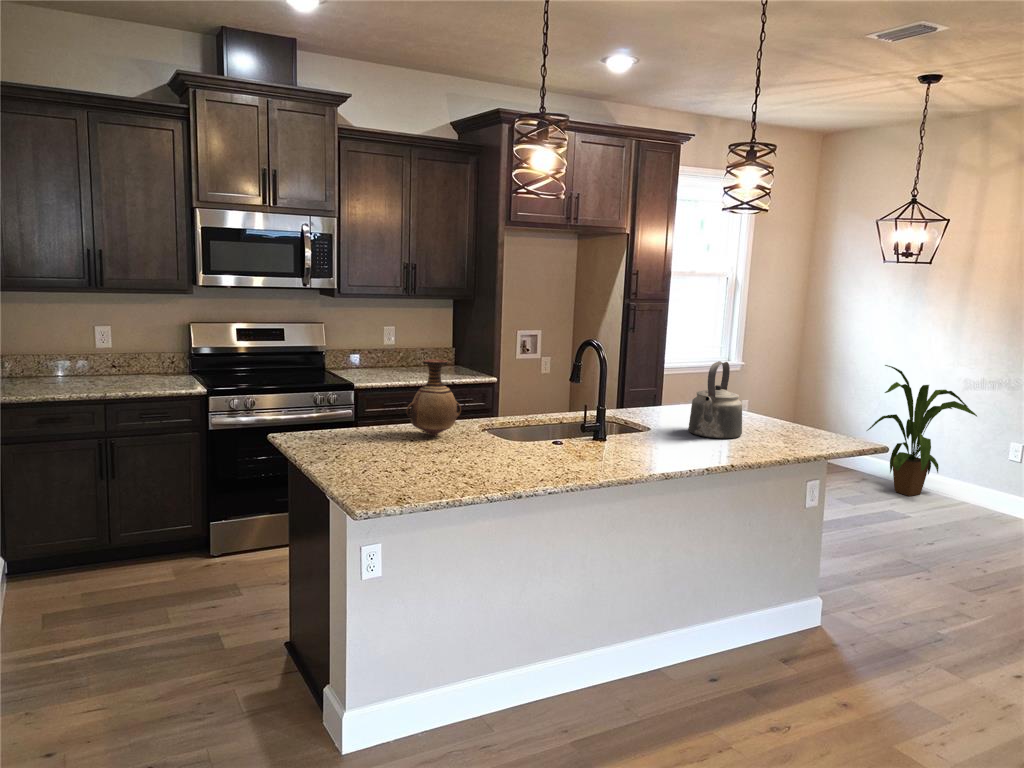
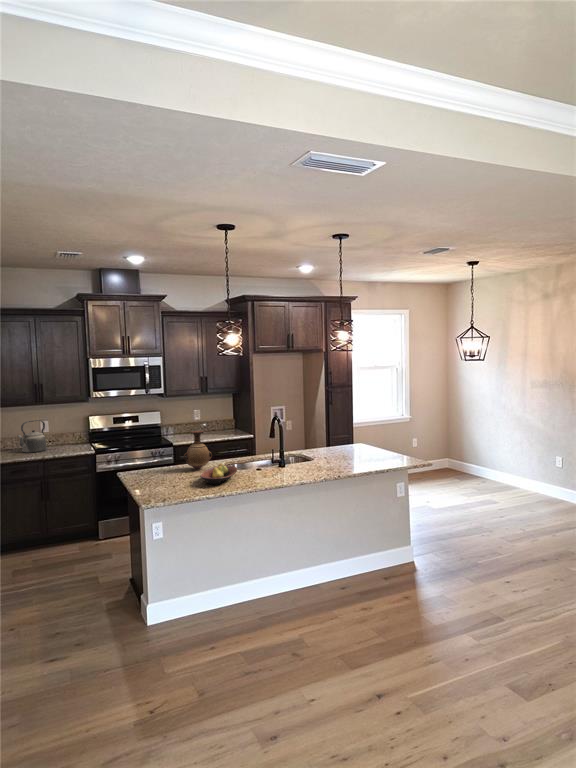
kettle: present [689,361,742,439] -> present [18,420,47,453]
house plant: present [867,365,977,496] -> none [469,416,528,490]
fruit bowl: none [456,428,525,471] -> present [200,464,237,485]

